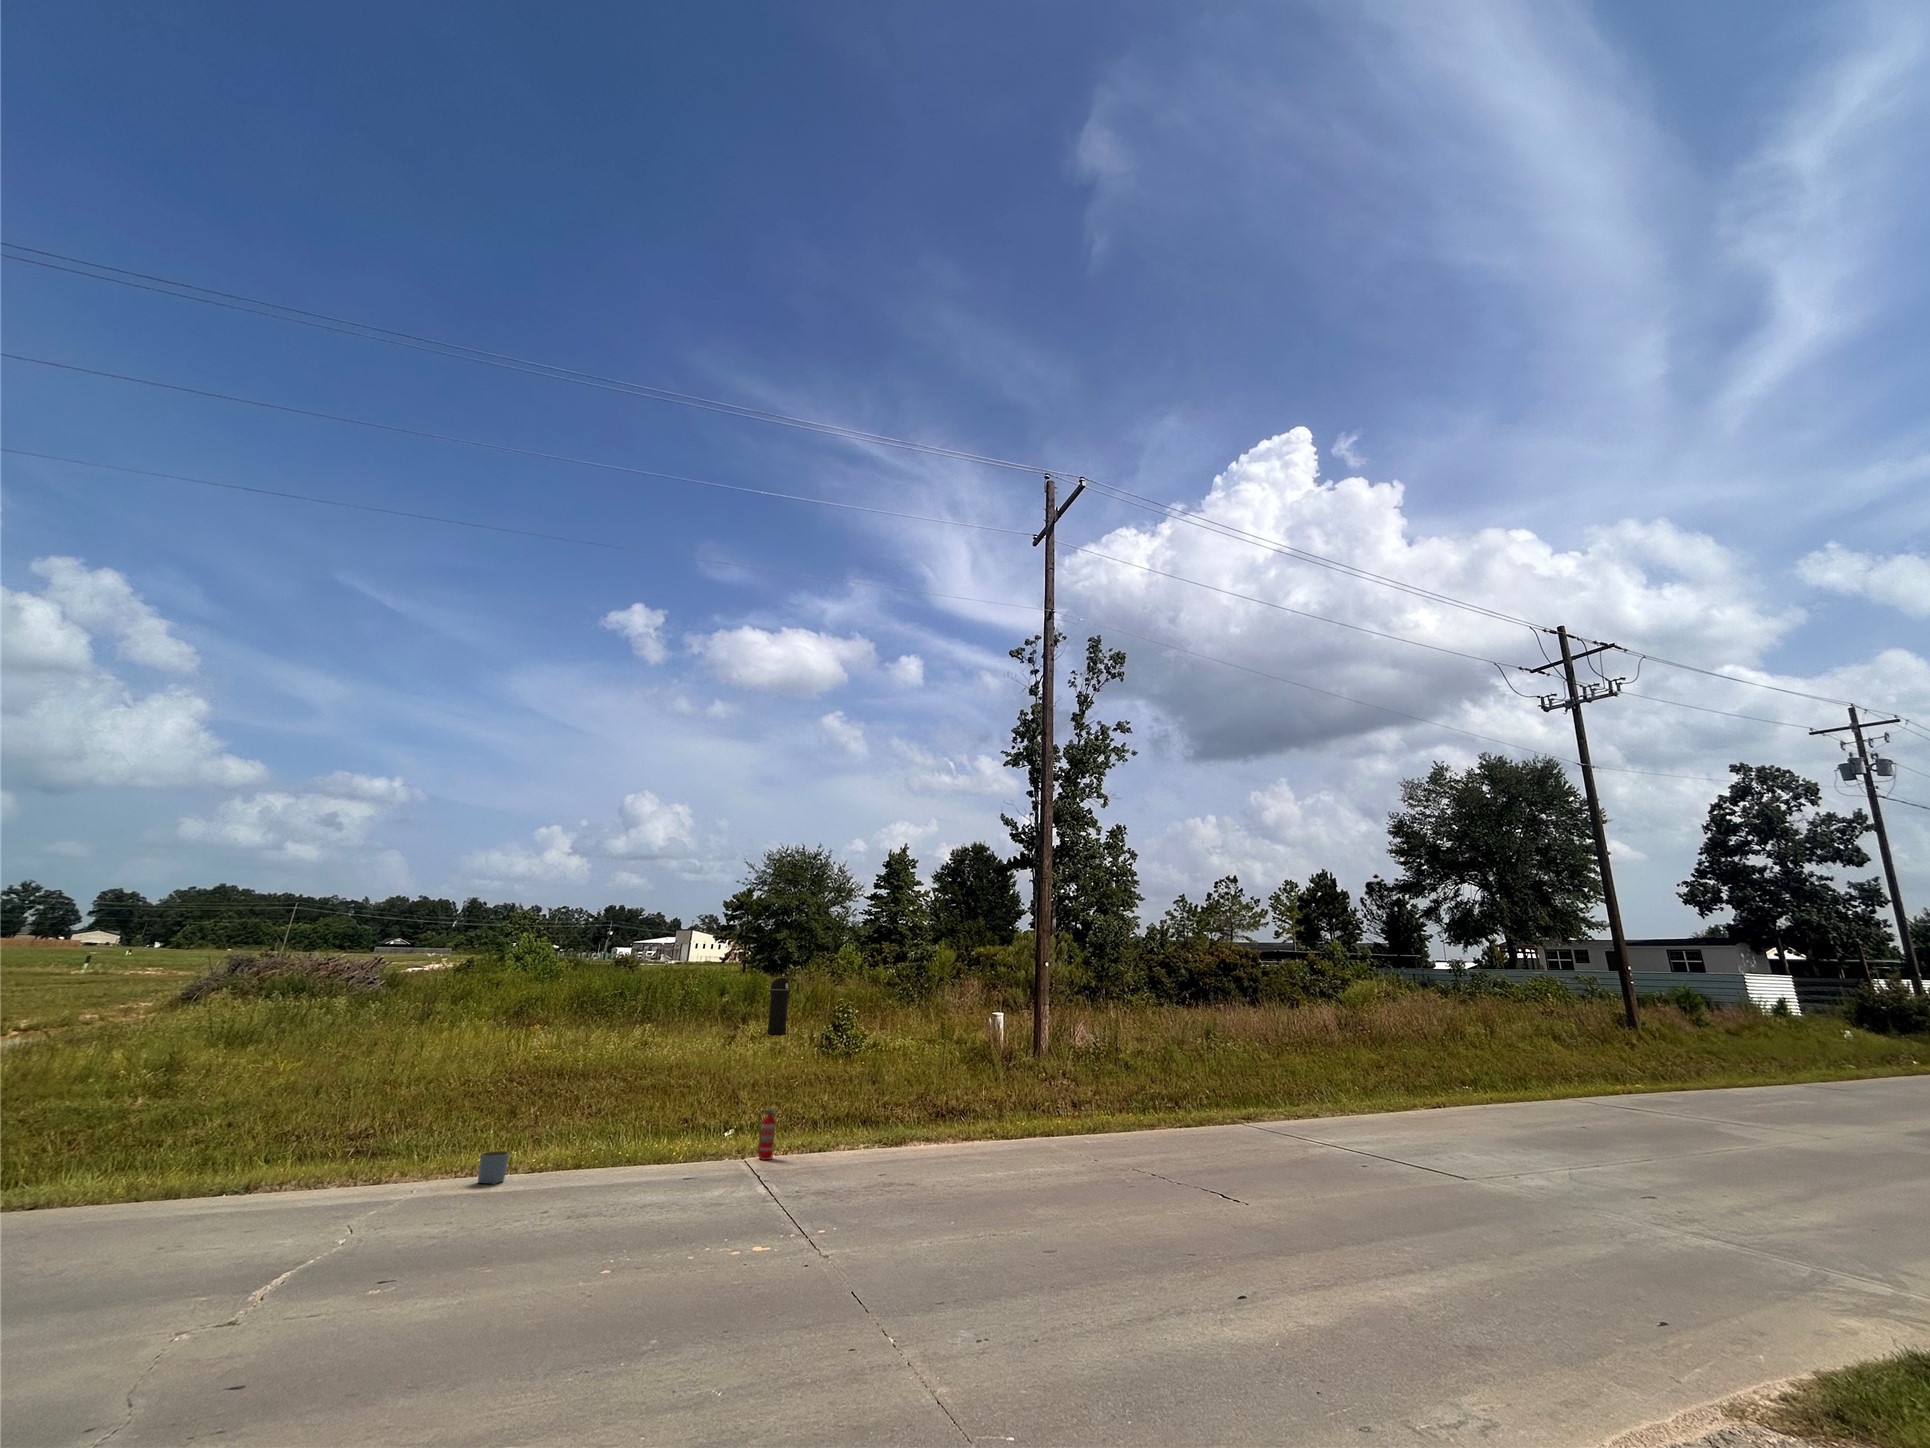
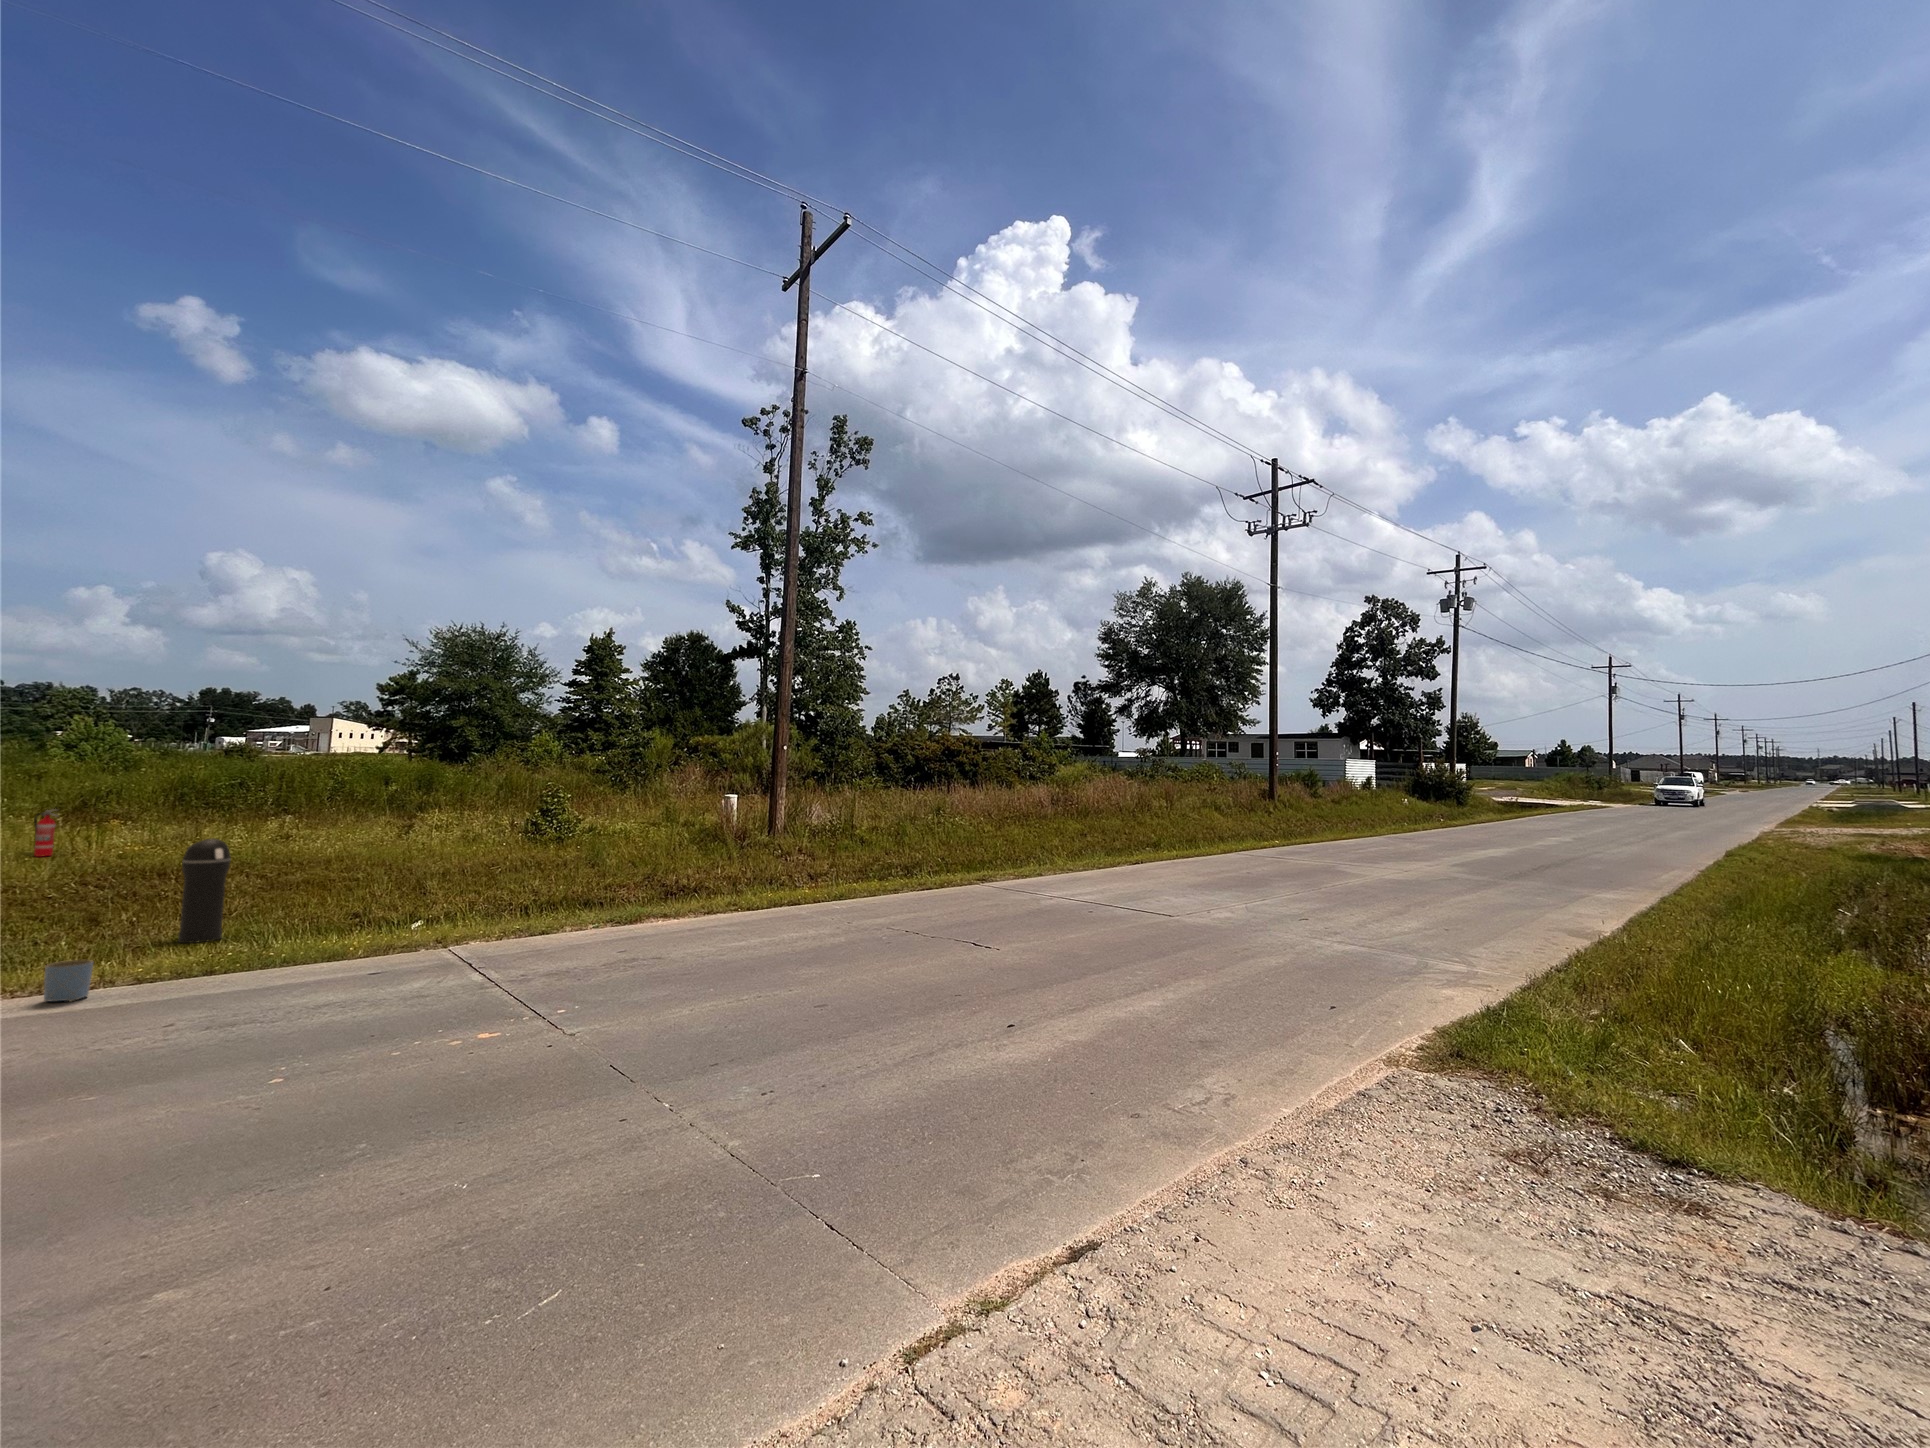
trash can: present [767,978,791,1034] -> present [178,838,231,943]
fire extinguisher: present [758,1107,778,1160] -> present [34,810,59,857]

